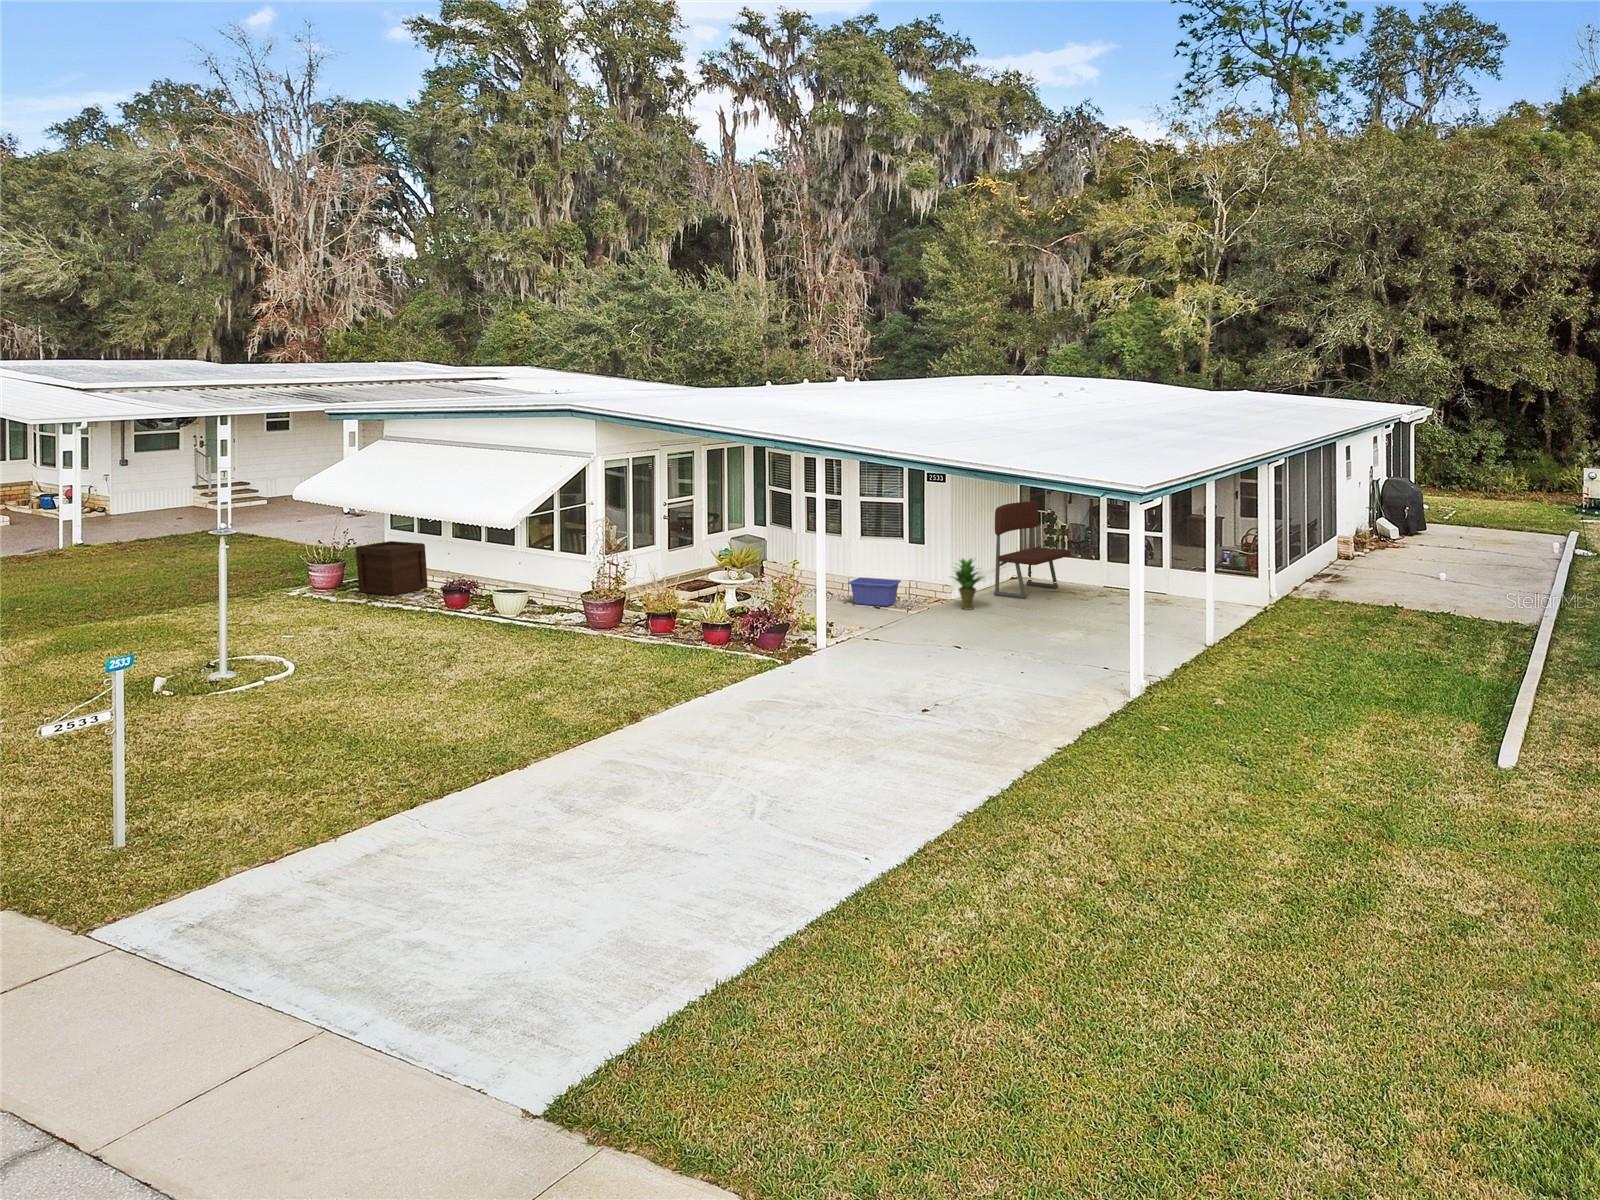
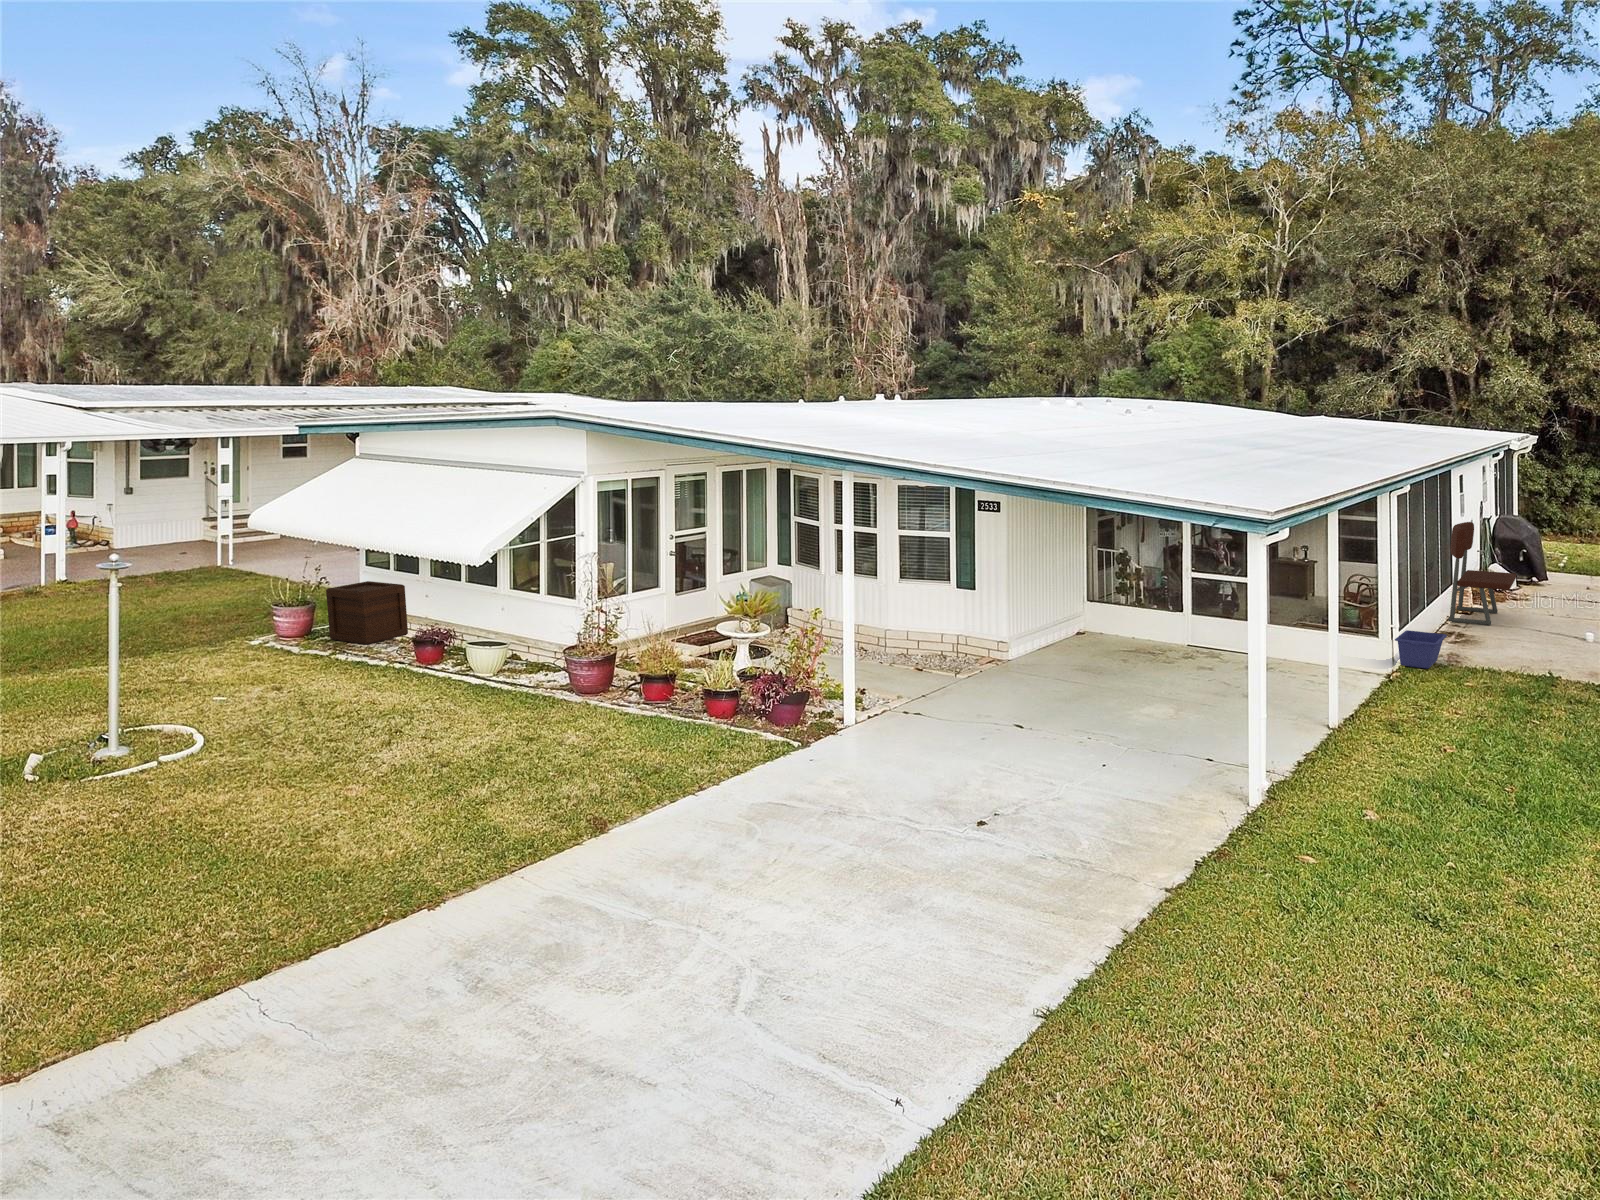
bench: present [994,501,1071,599] -> present [1448,522,1516,625]
potted plant: present [951,558,984,610] -> none [999,610,1046,671]
storage bin: present [848,578,901,606] -> present [1395,630,1447,669]

